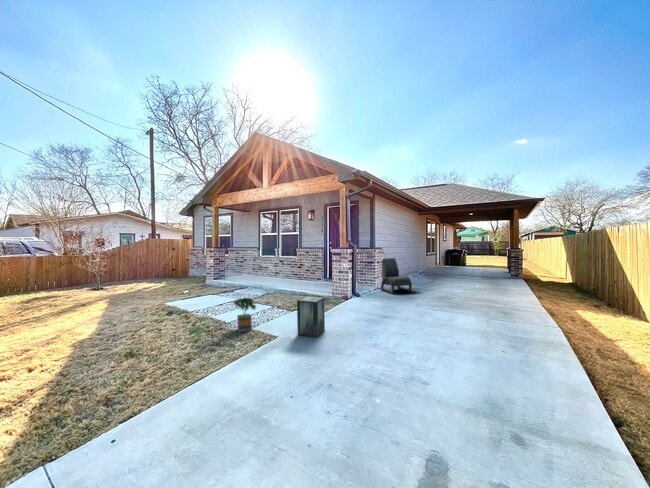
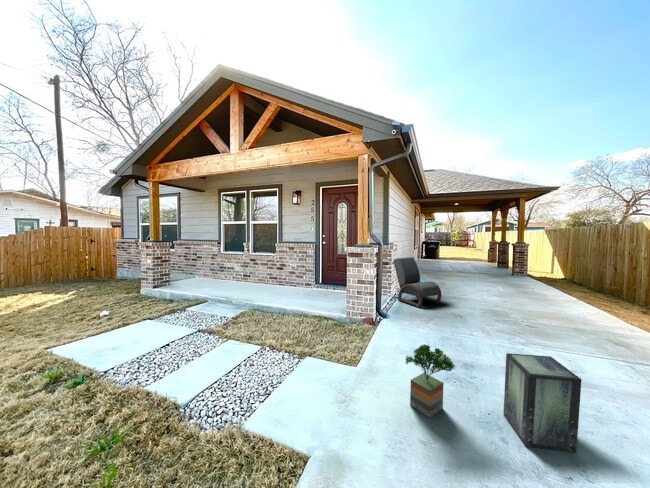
storage box: present [297,296,325,337] -> present [503,353,581,452]
potted tree: present [234,298,256,332] -> present [405,345,455,418]

